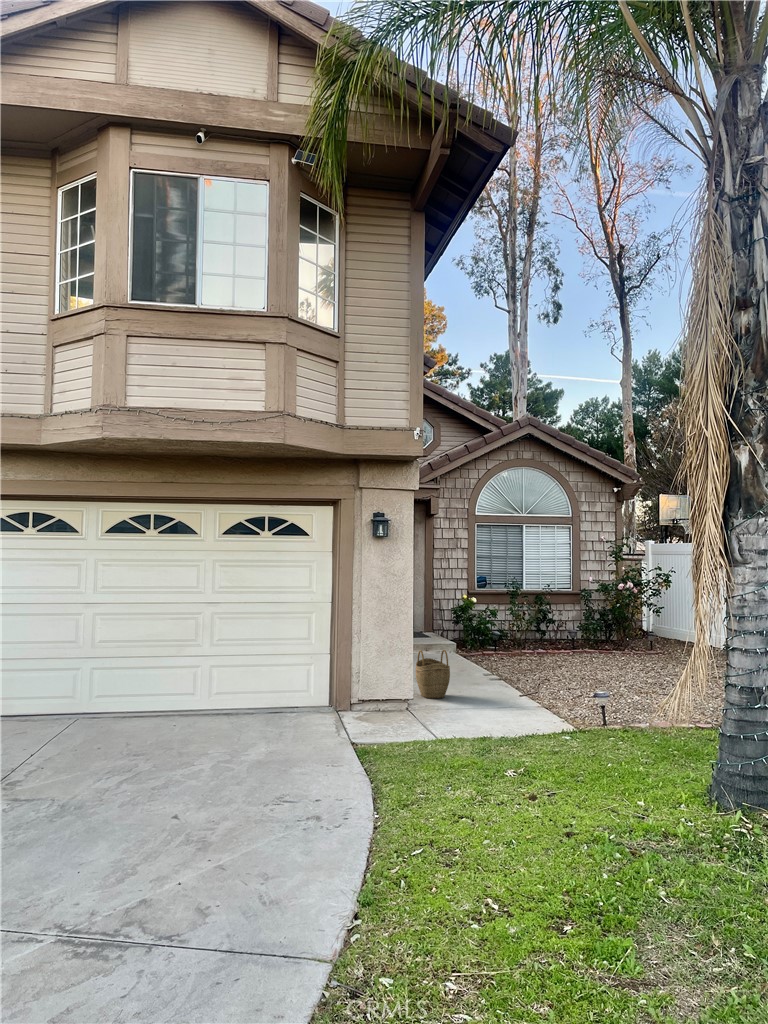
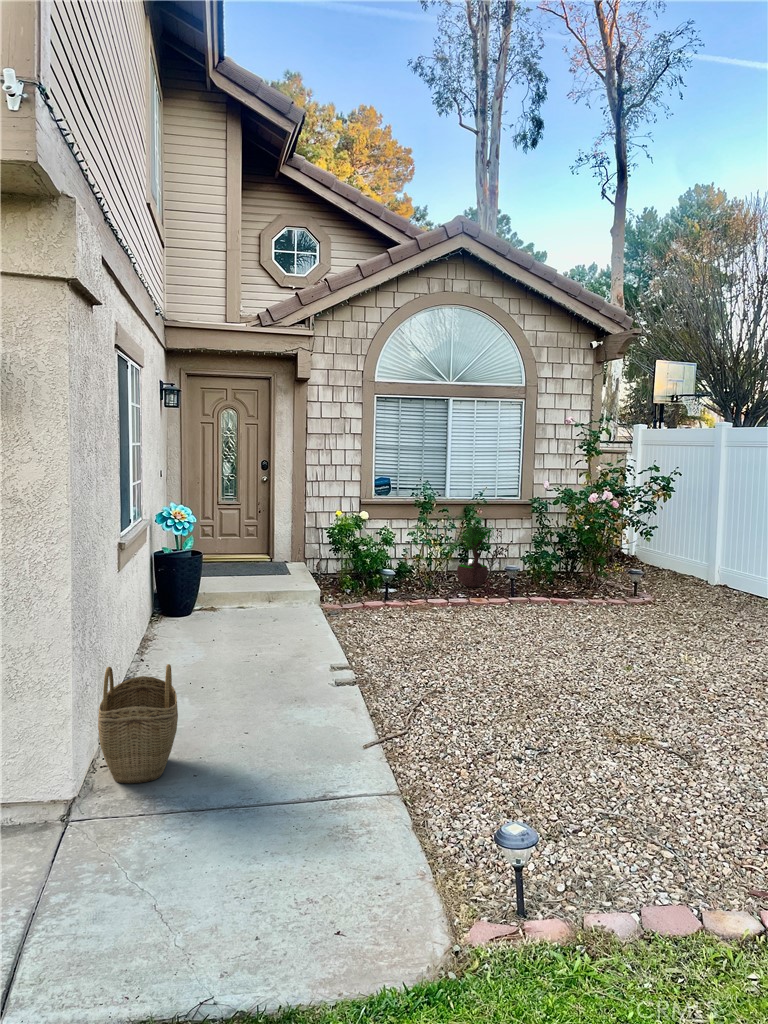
potted tree: none [533,601,559,648] -> present [457,521,494,587]

